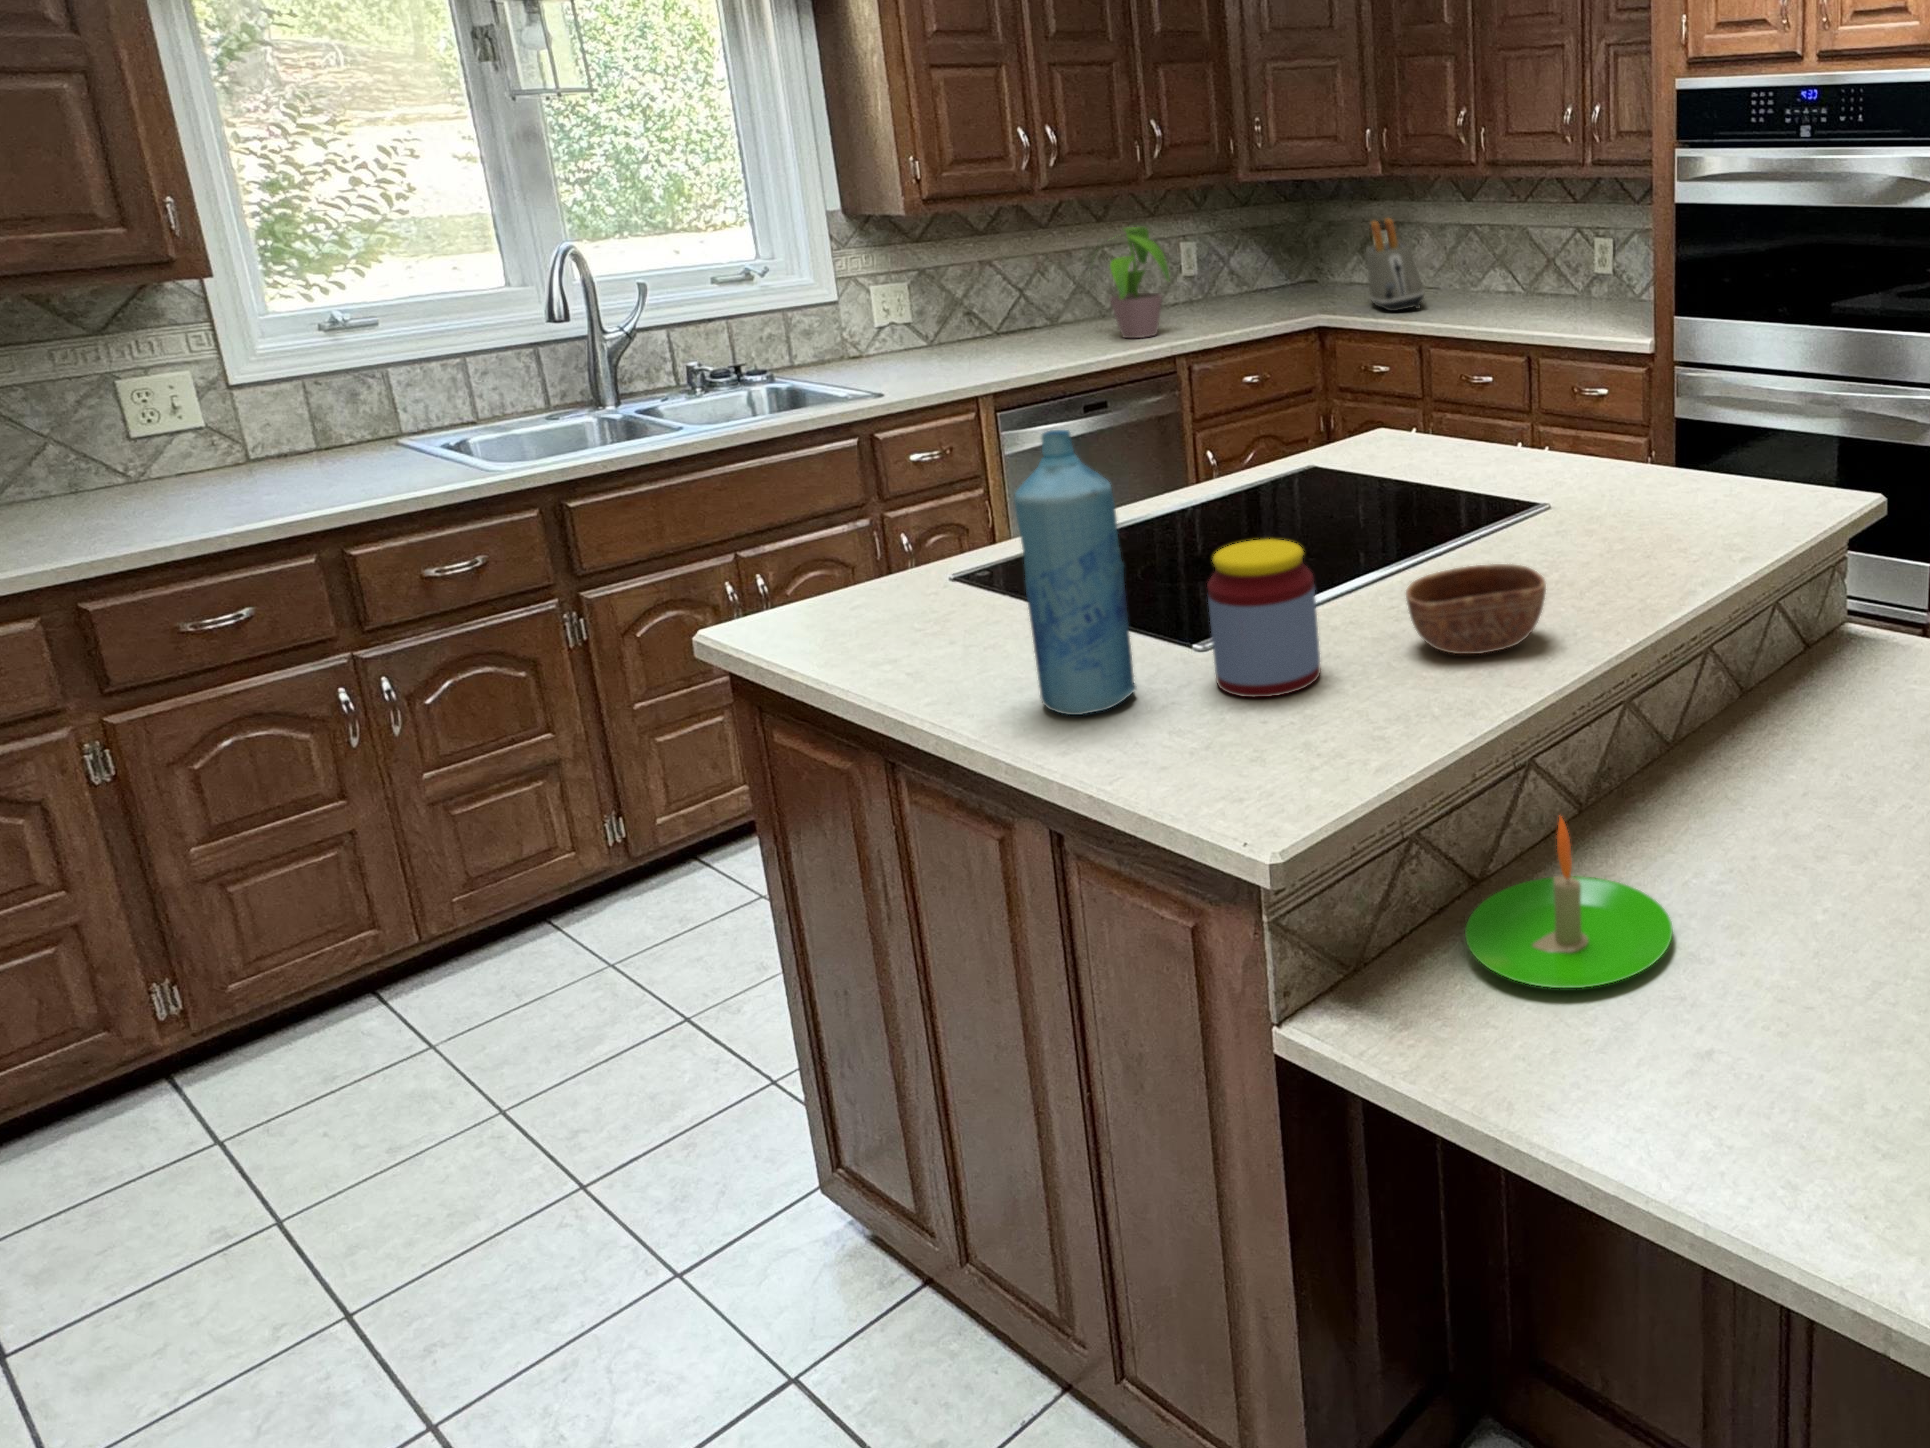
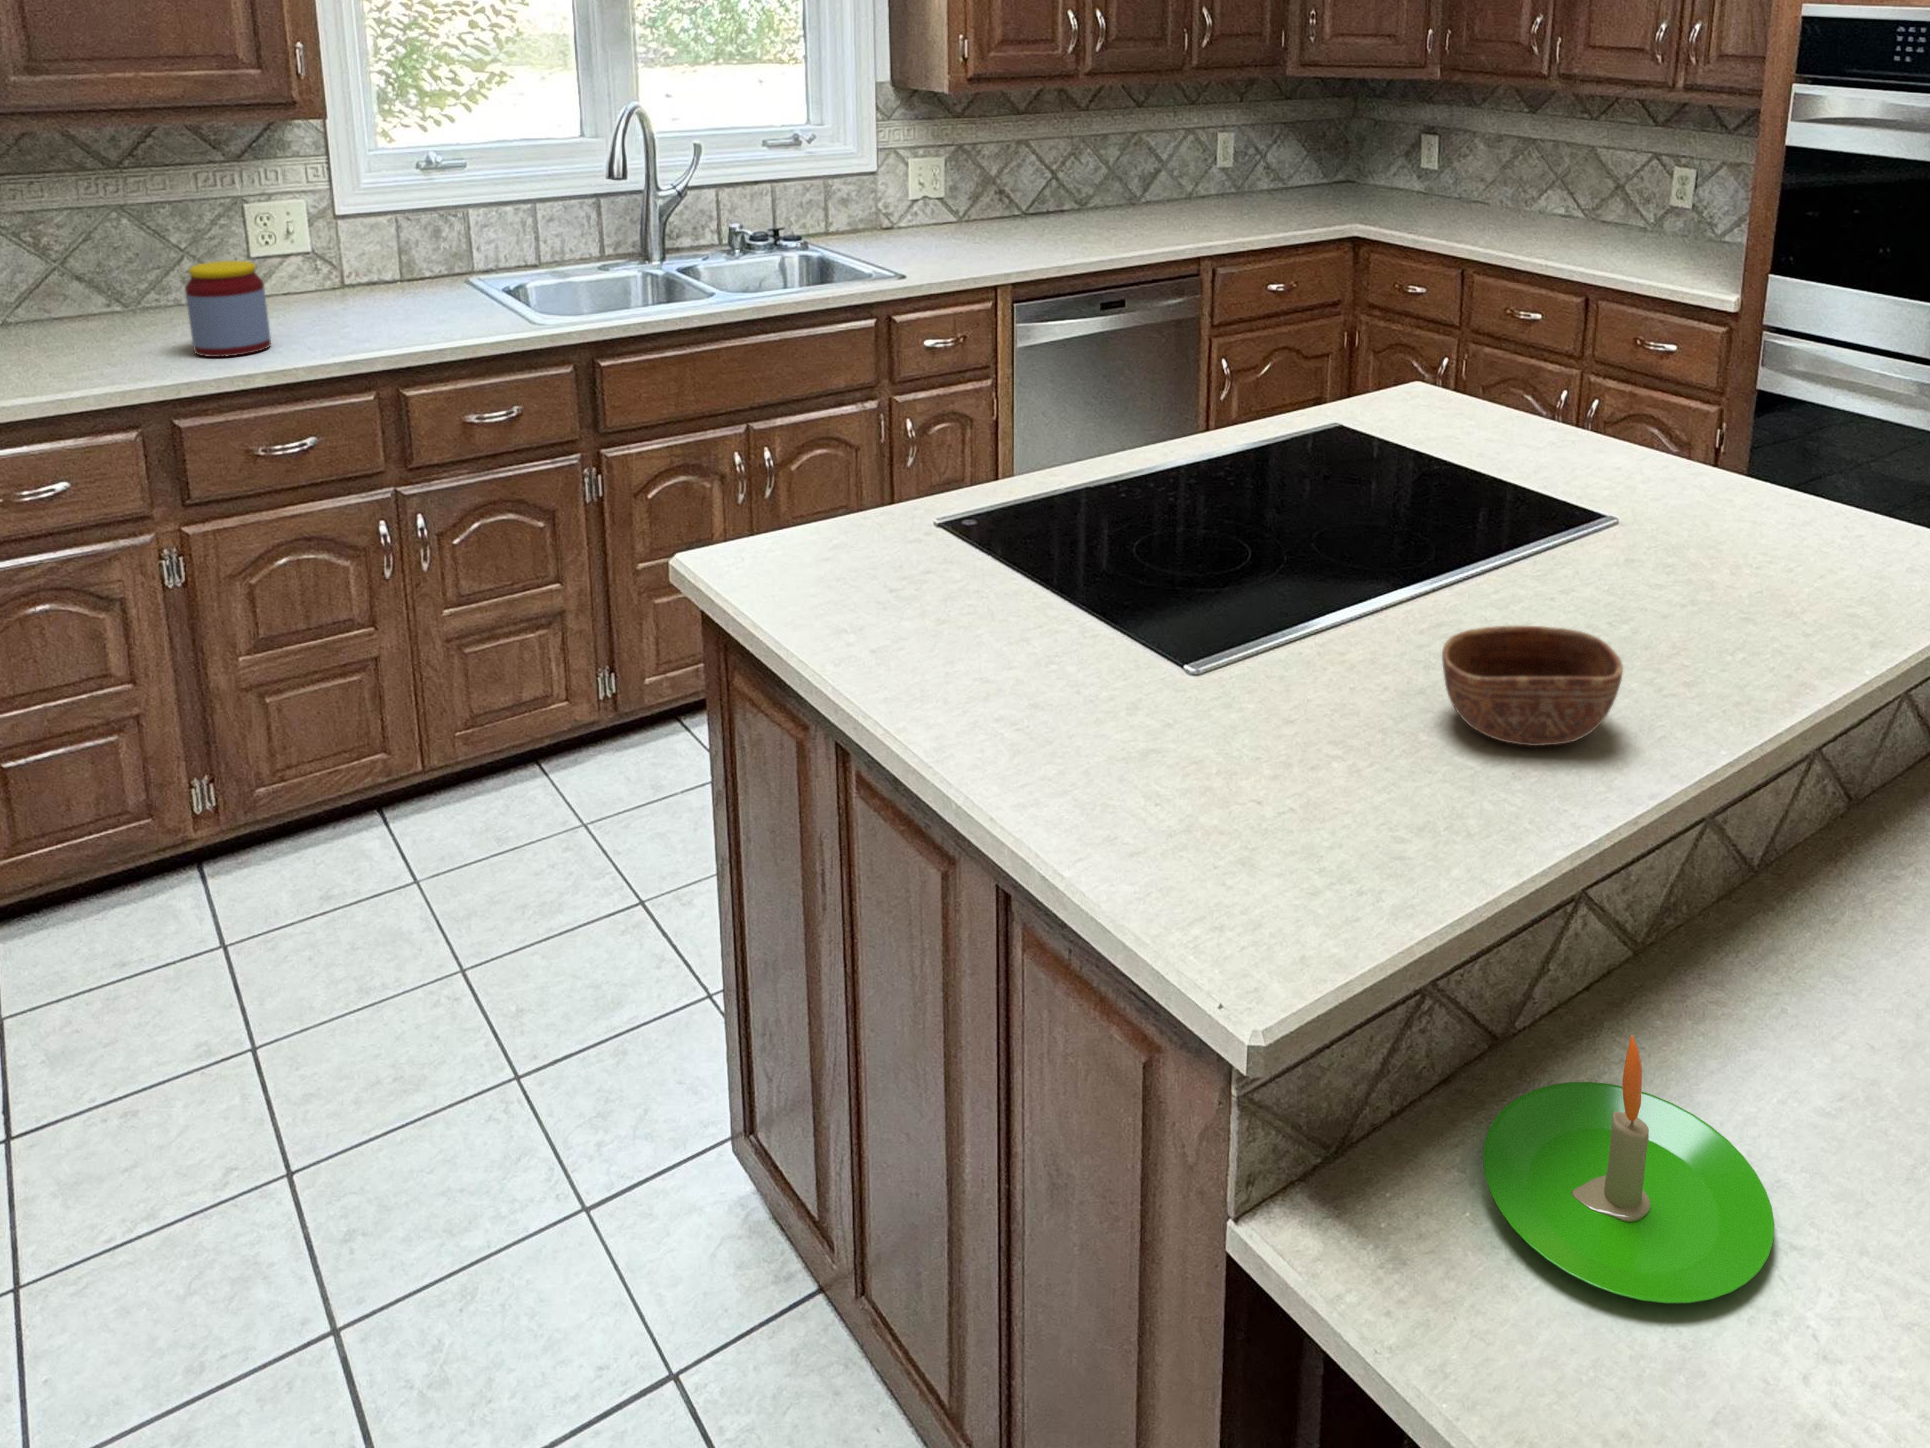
toaster: present [1366,218,1424,311] -> none [1408,127,1468,228]
potted plant: present [1110,227,1169,338] -> none [1114,118,1214,233]
bottle: present [1014,430,1136,715] -> none [999,418,1111,753]
jar: present [1207,539,1320,697] -> present [185,261,271,357]

